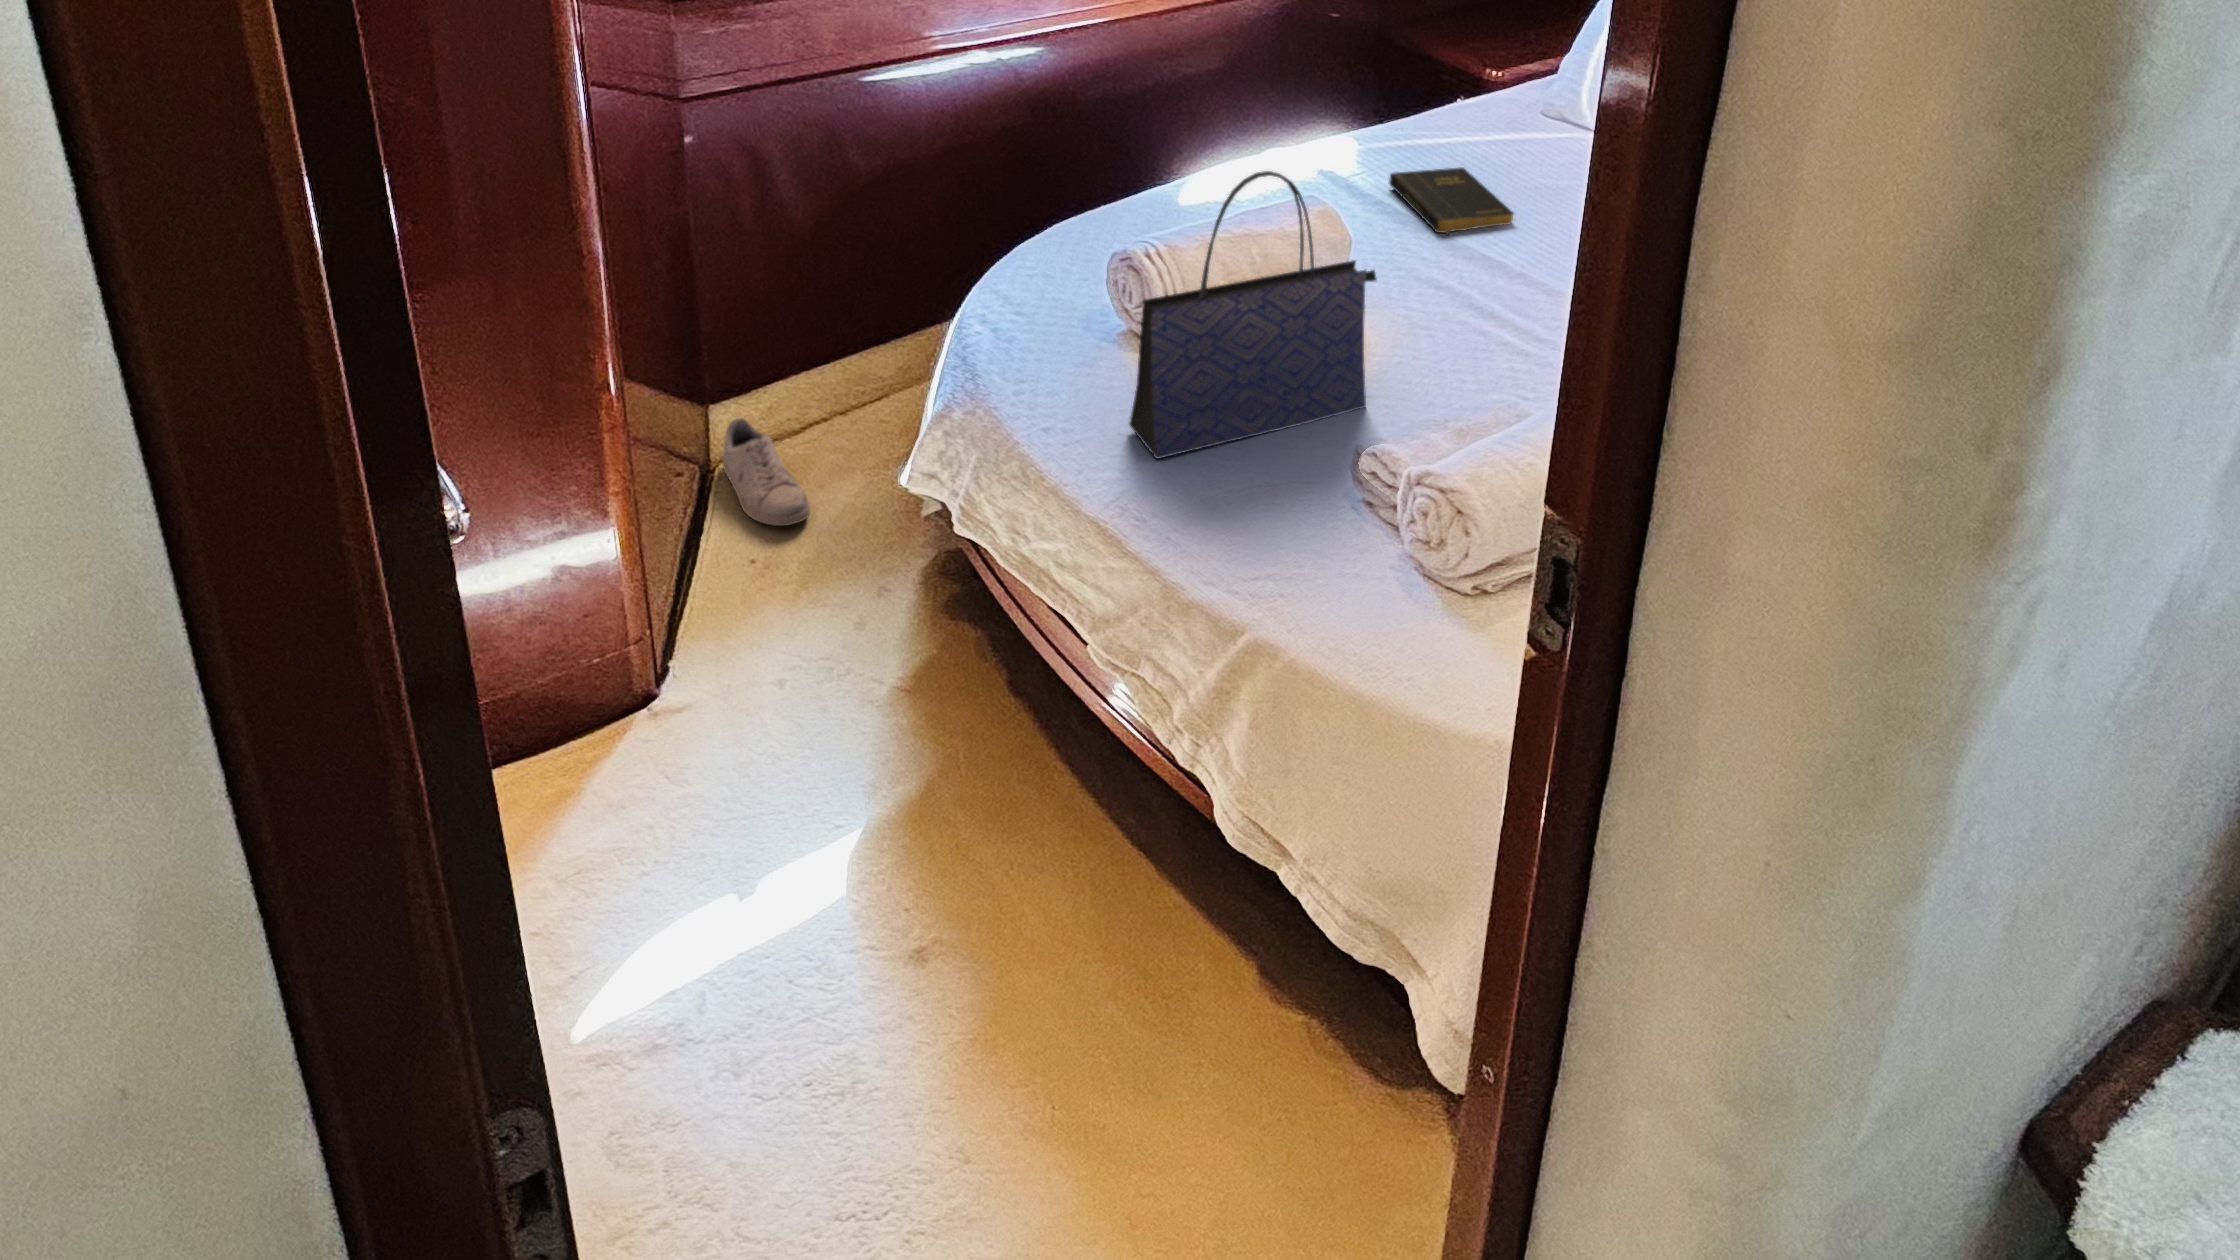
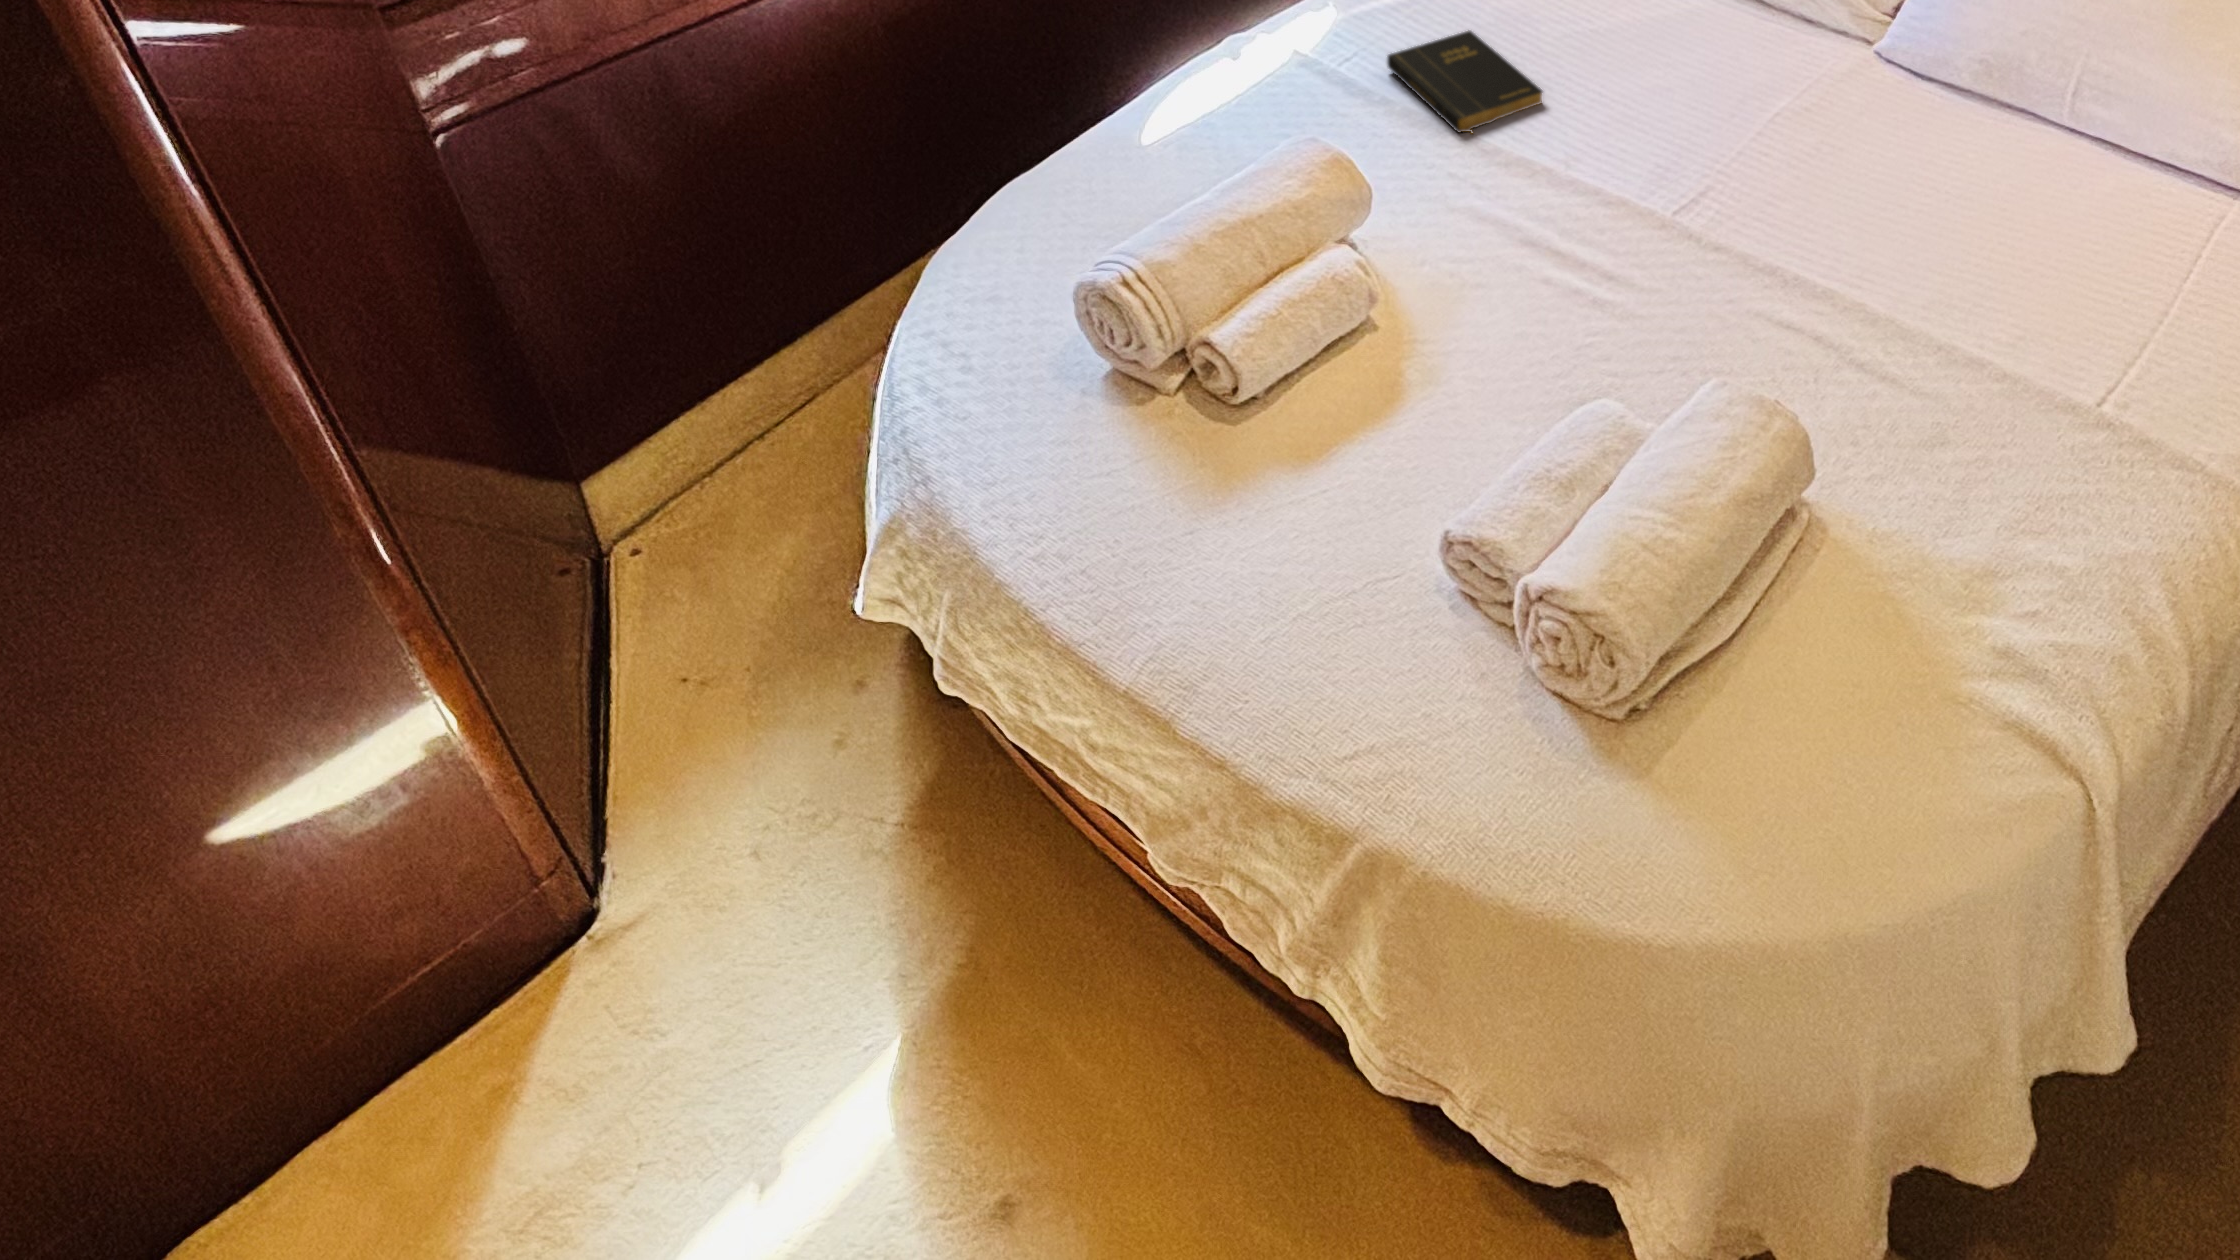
tote bag: present [1129,171,1376,459] -> none [1141,206,1433,580]
shoe: present [723,418,810,526] -> none [614,485,746,622]

